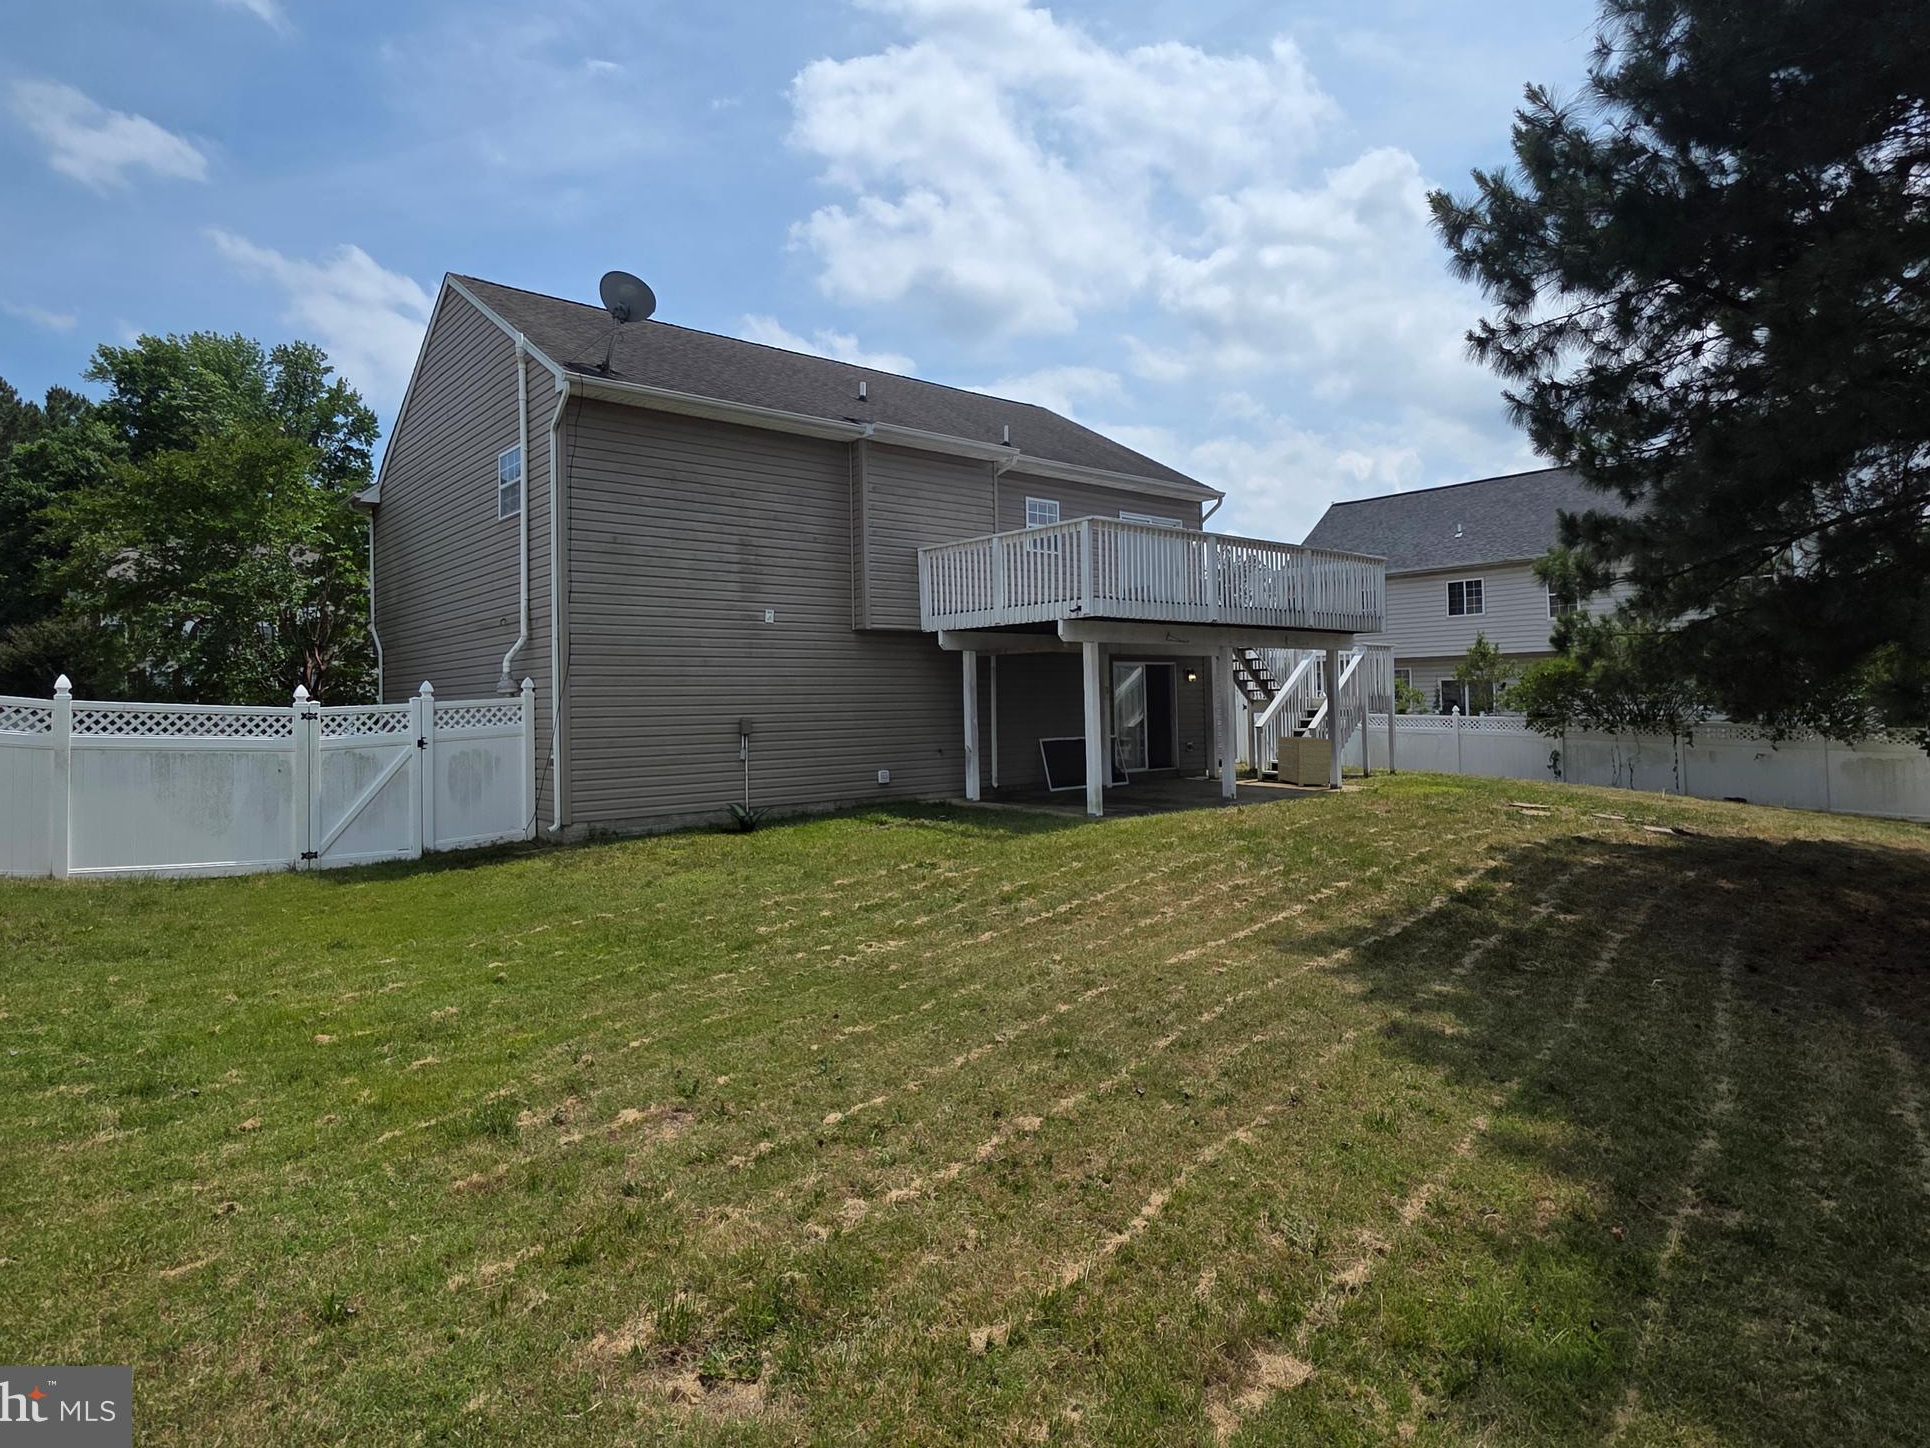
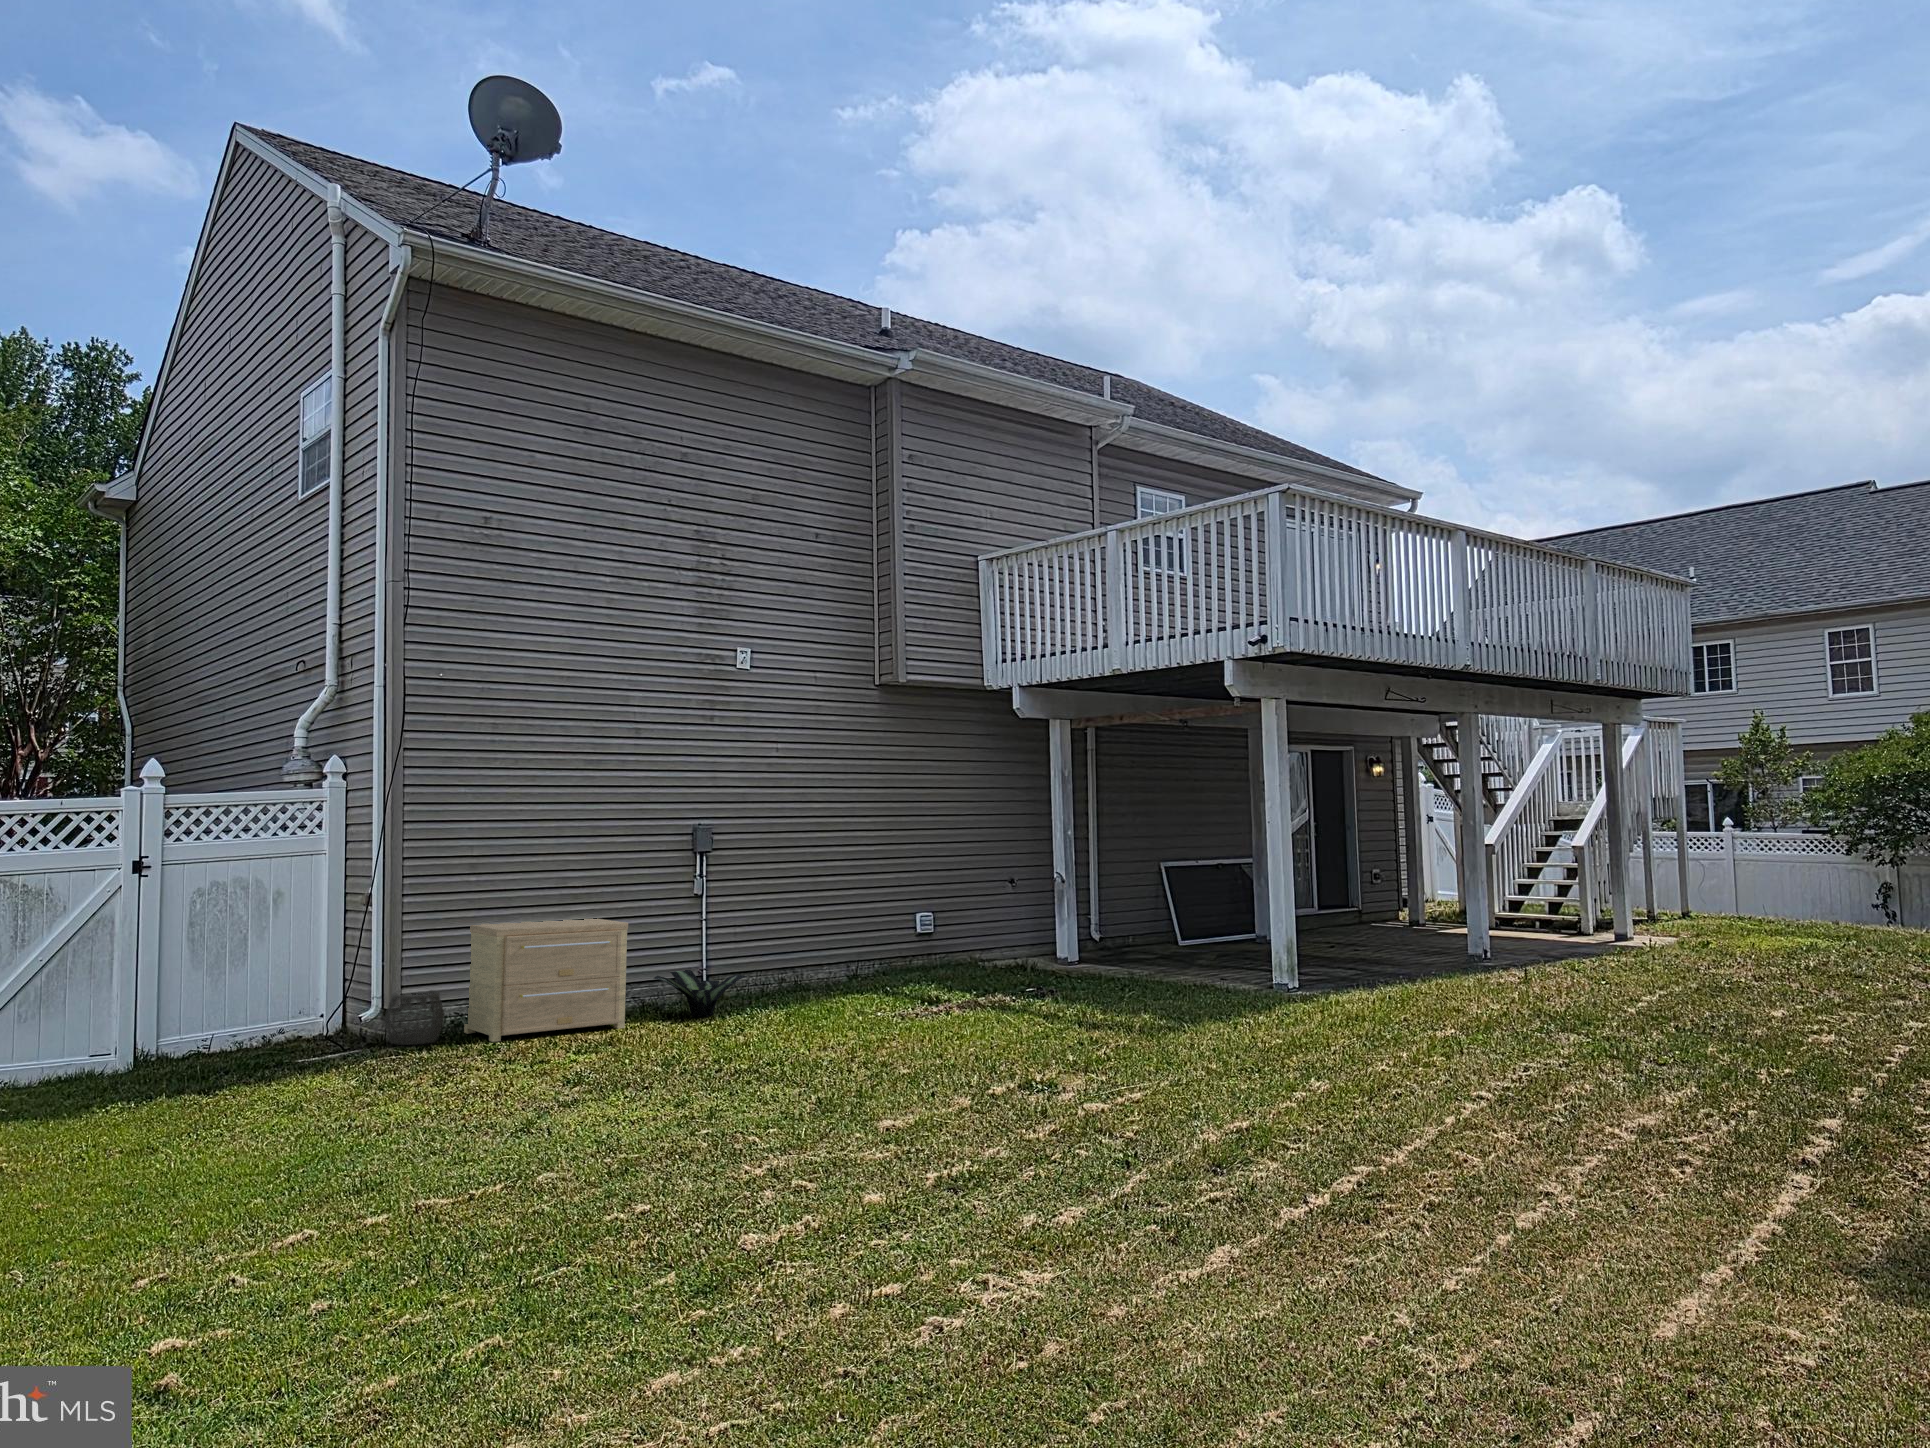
side table: present [1278,737,1332,786] -> present [464,919,628,1042]
woven basket: none [564,815,598,846] -> present [385,990,444,1045]

